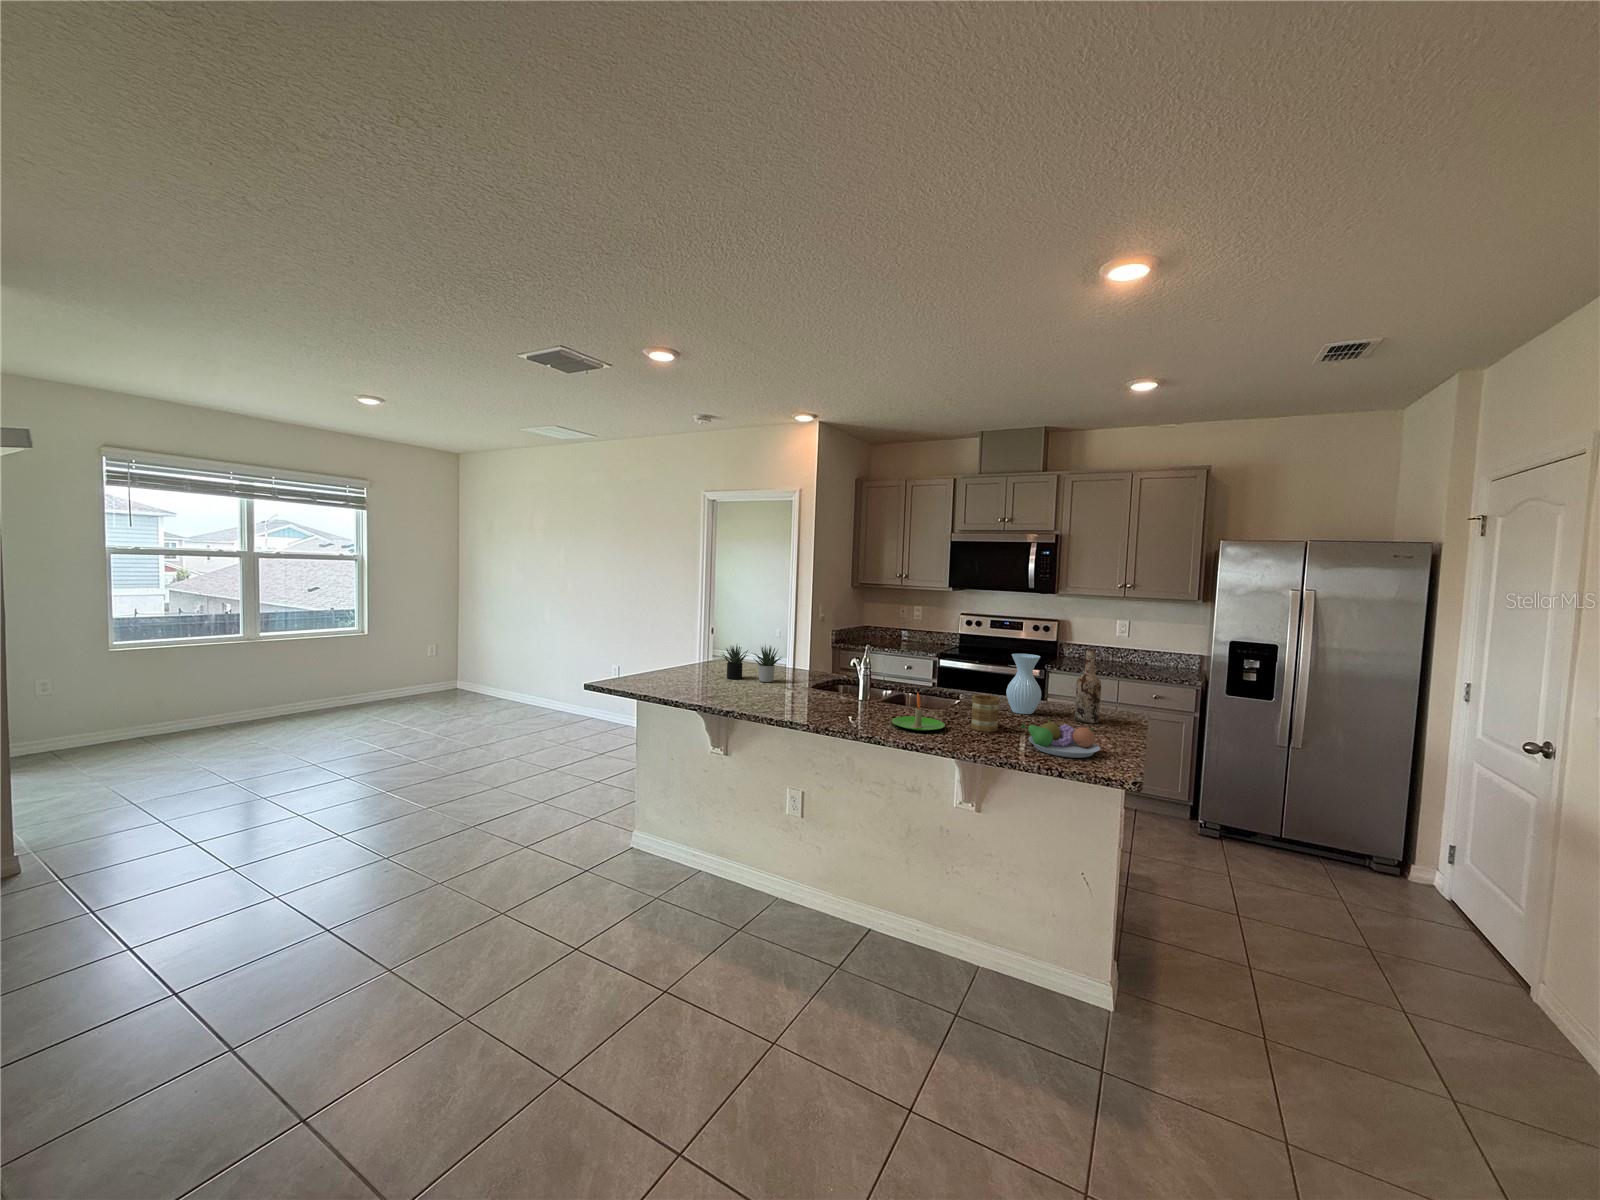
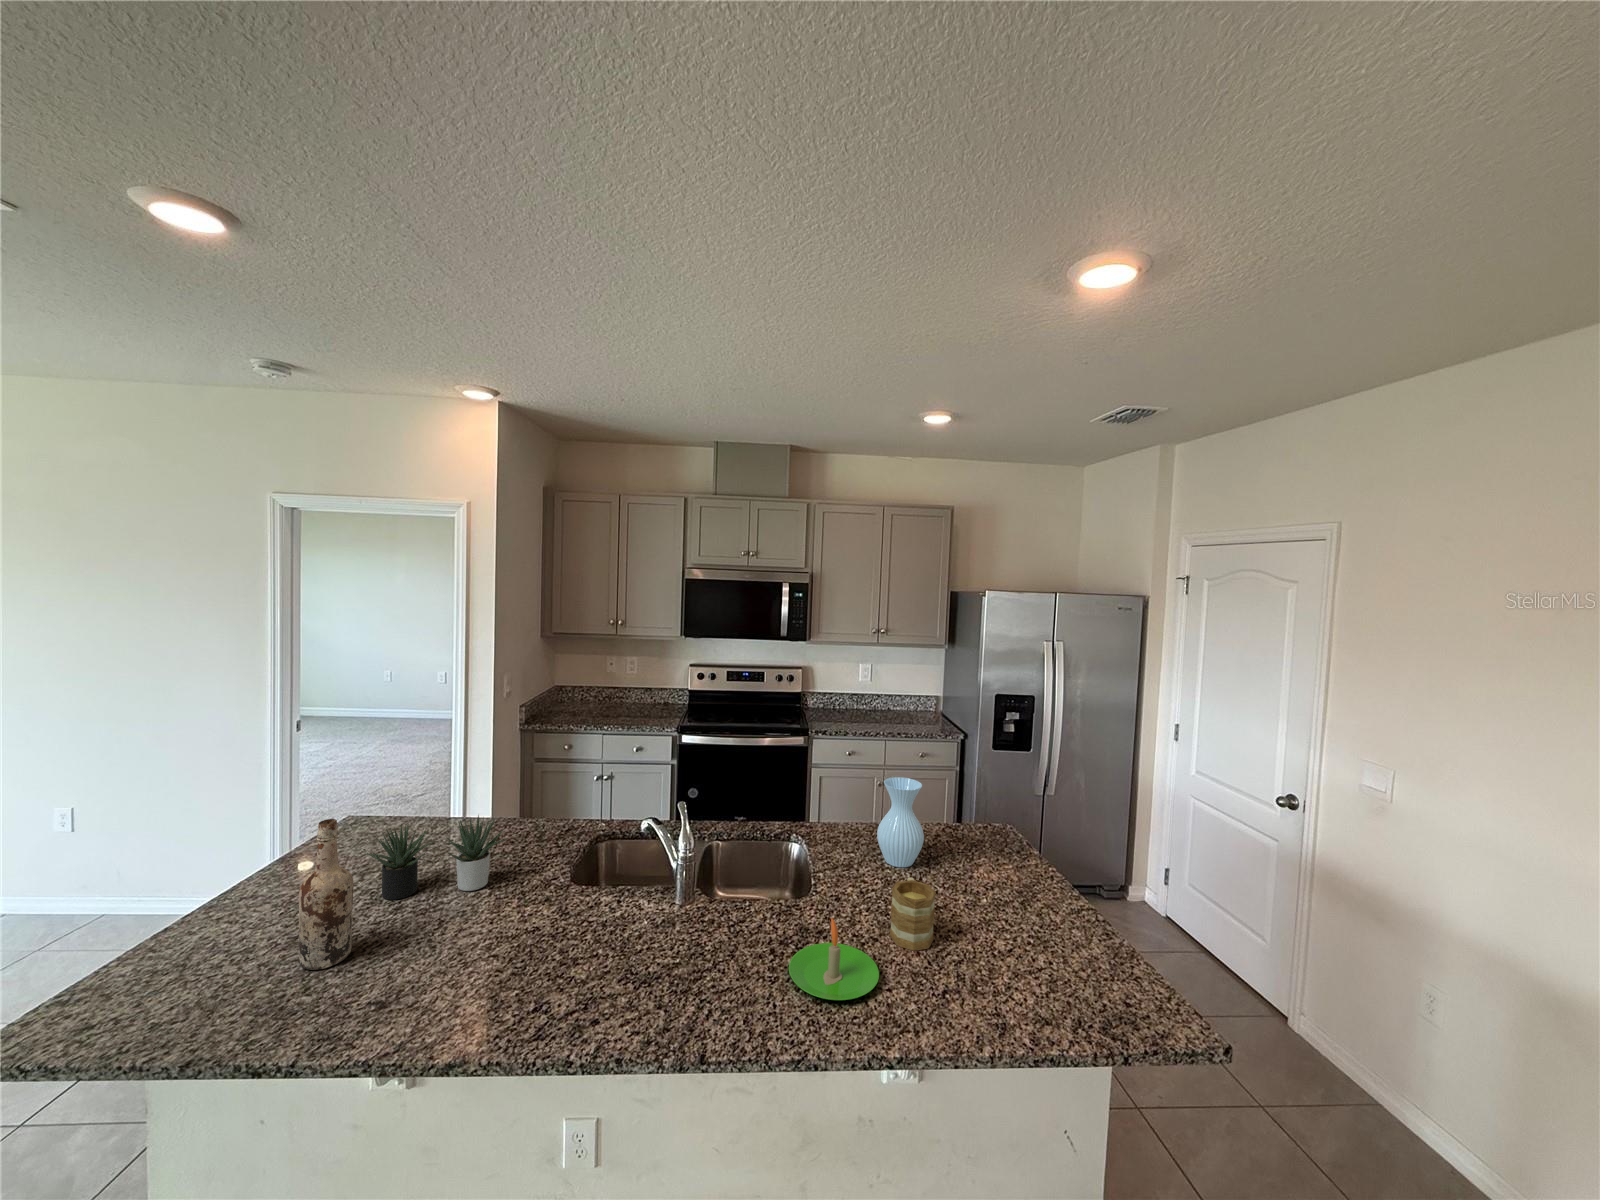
wine bottle: present [1075,649,1101,723] -> present [299,819,353,970]
fruit bowl: present [1021,718,1100,758] -> none [996,915,1106,995]

